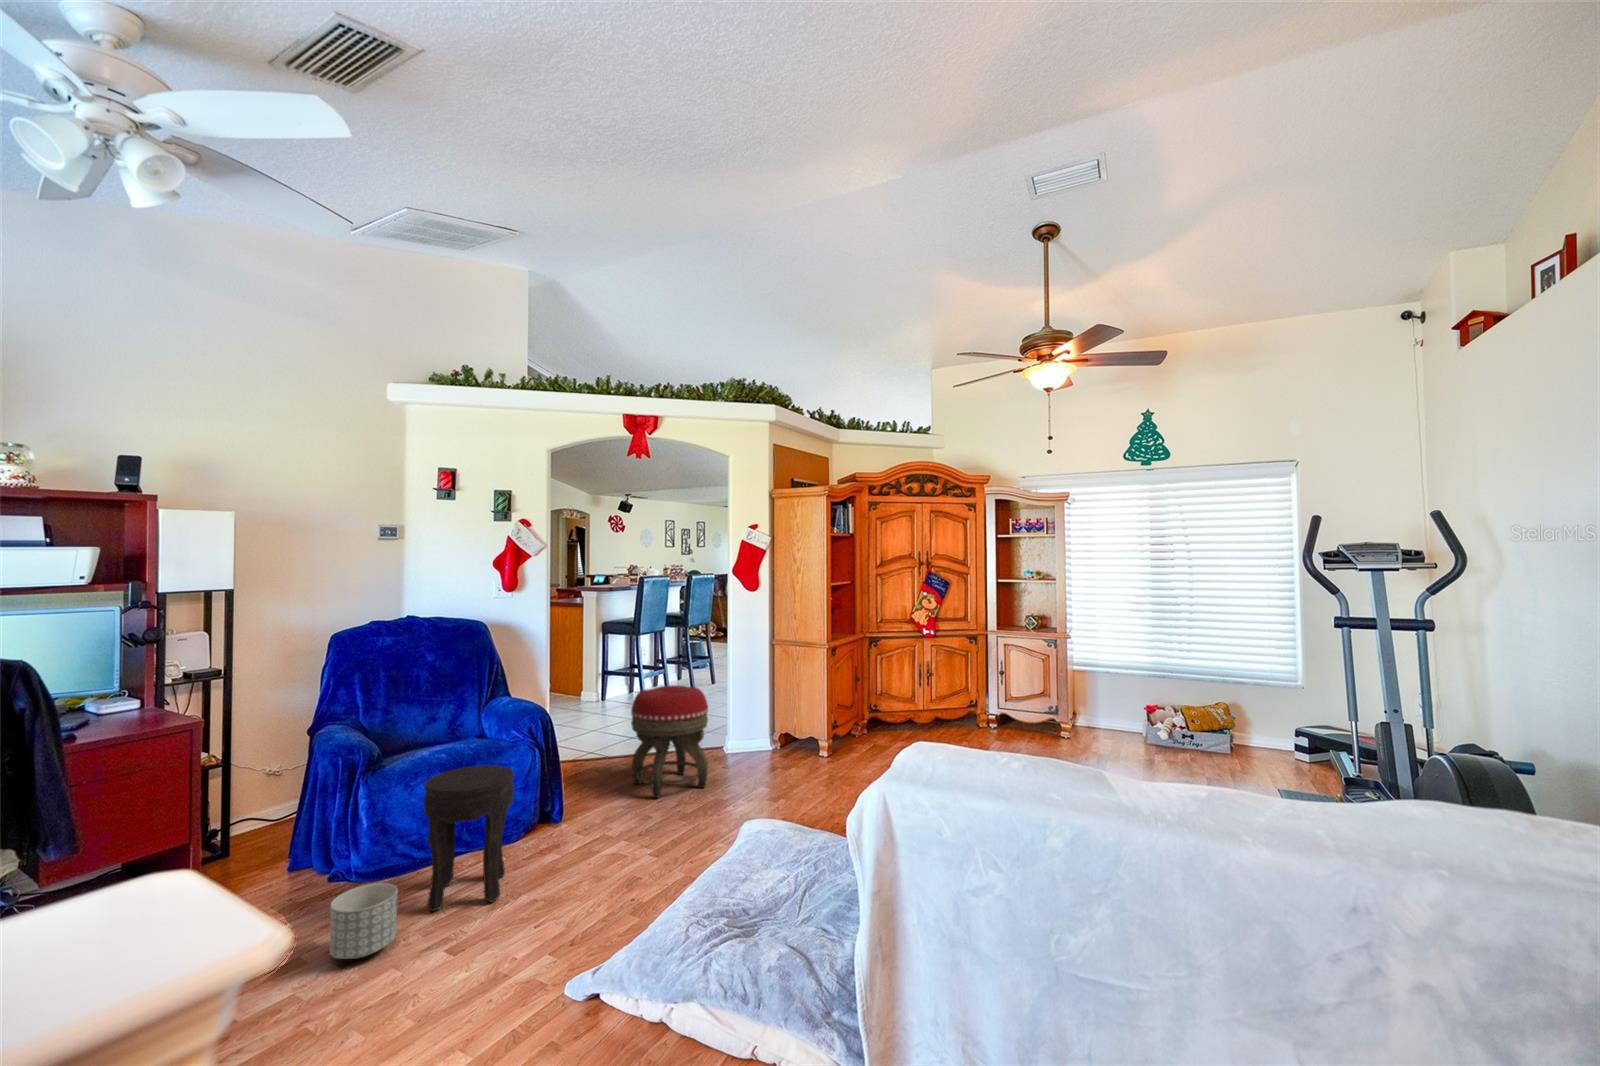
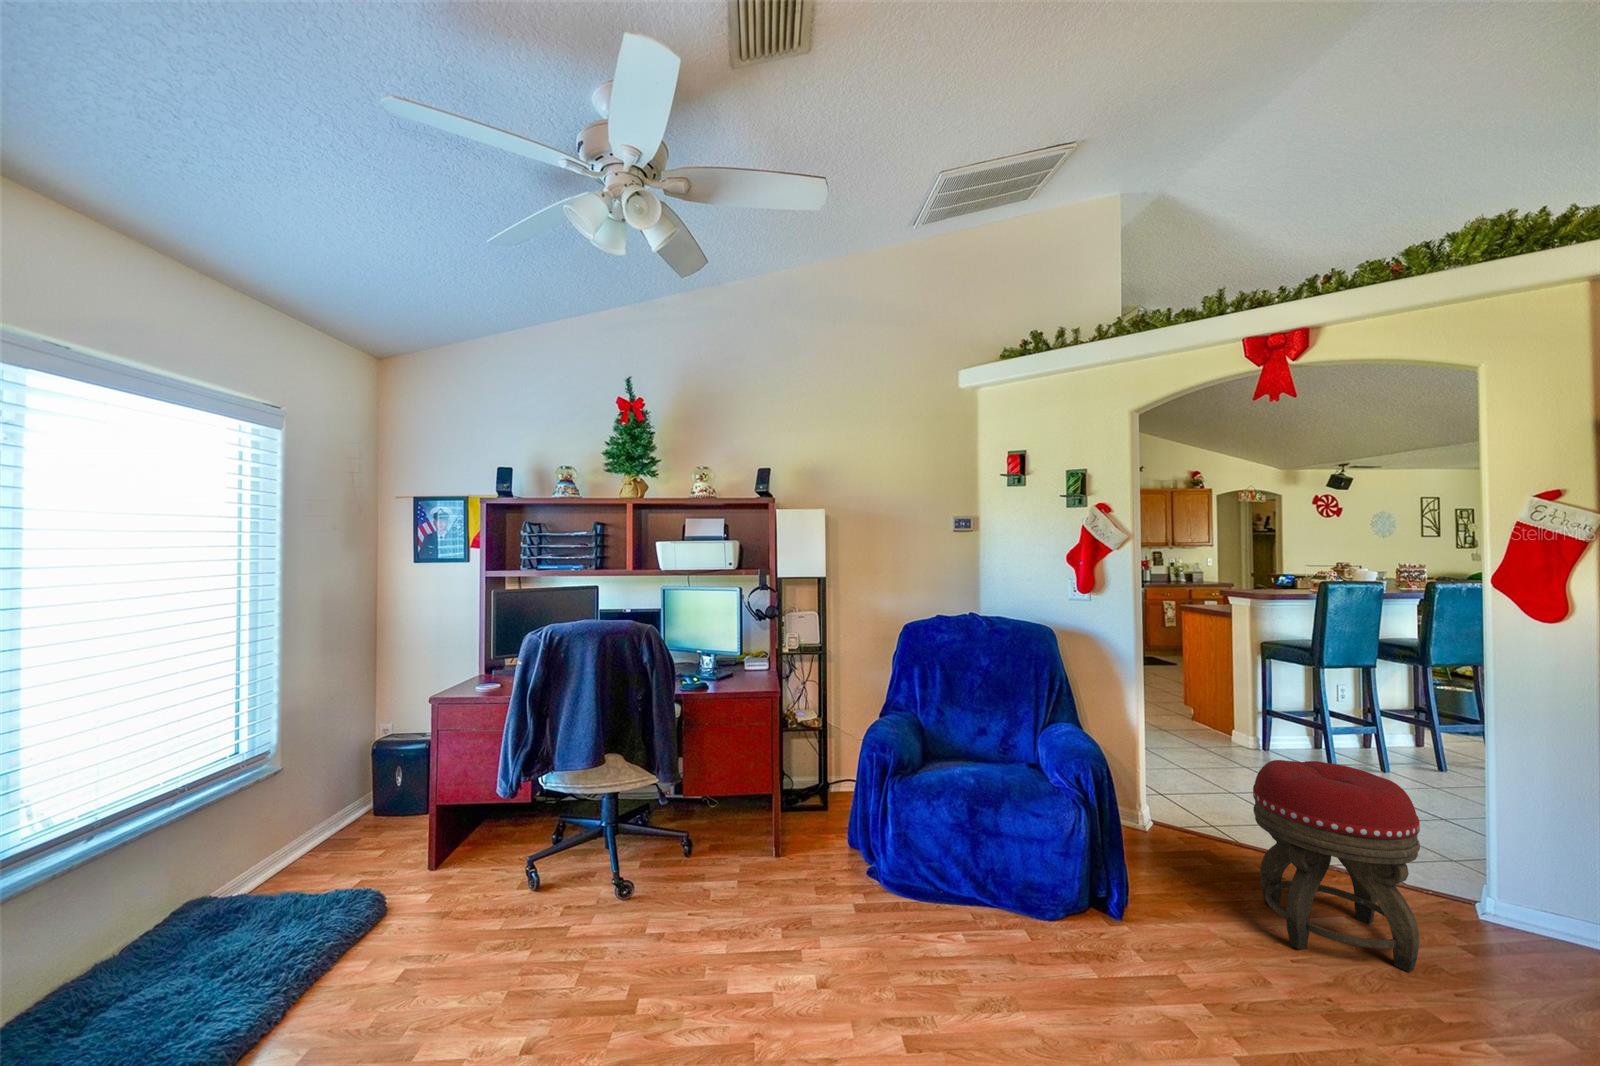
side table: present [424,765,514,911] -> none [917,803,1022,1000]
planter: present [329,883,398,959] -> none [810,904,872,992]

